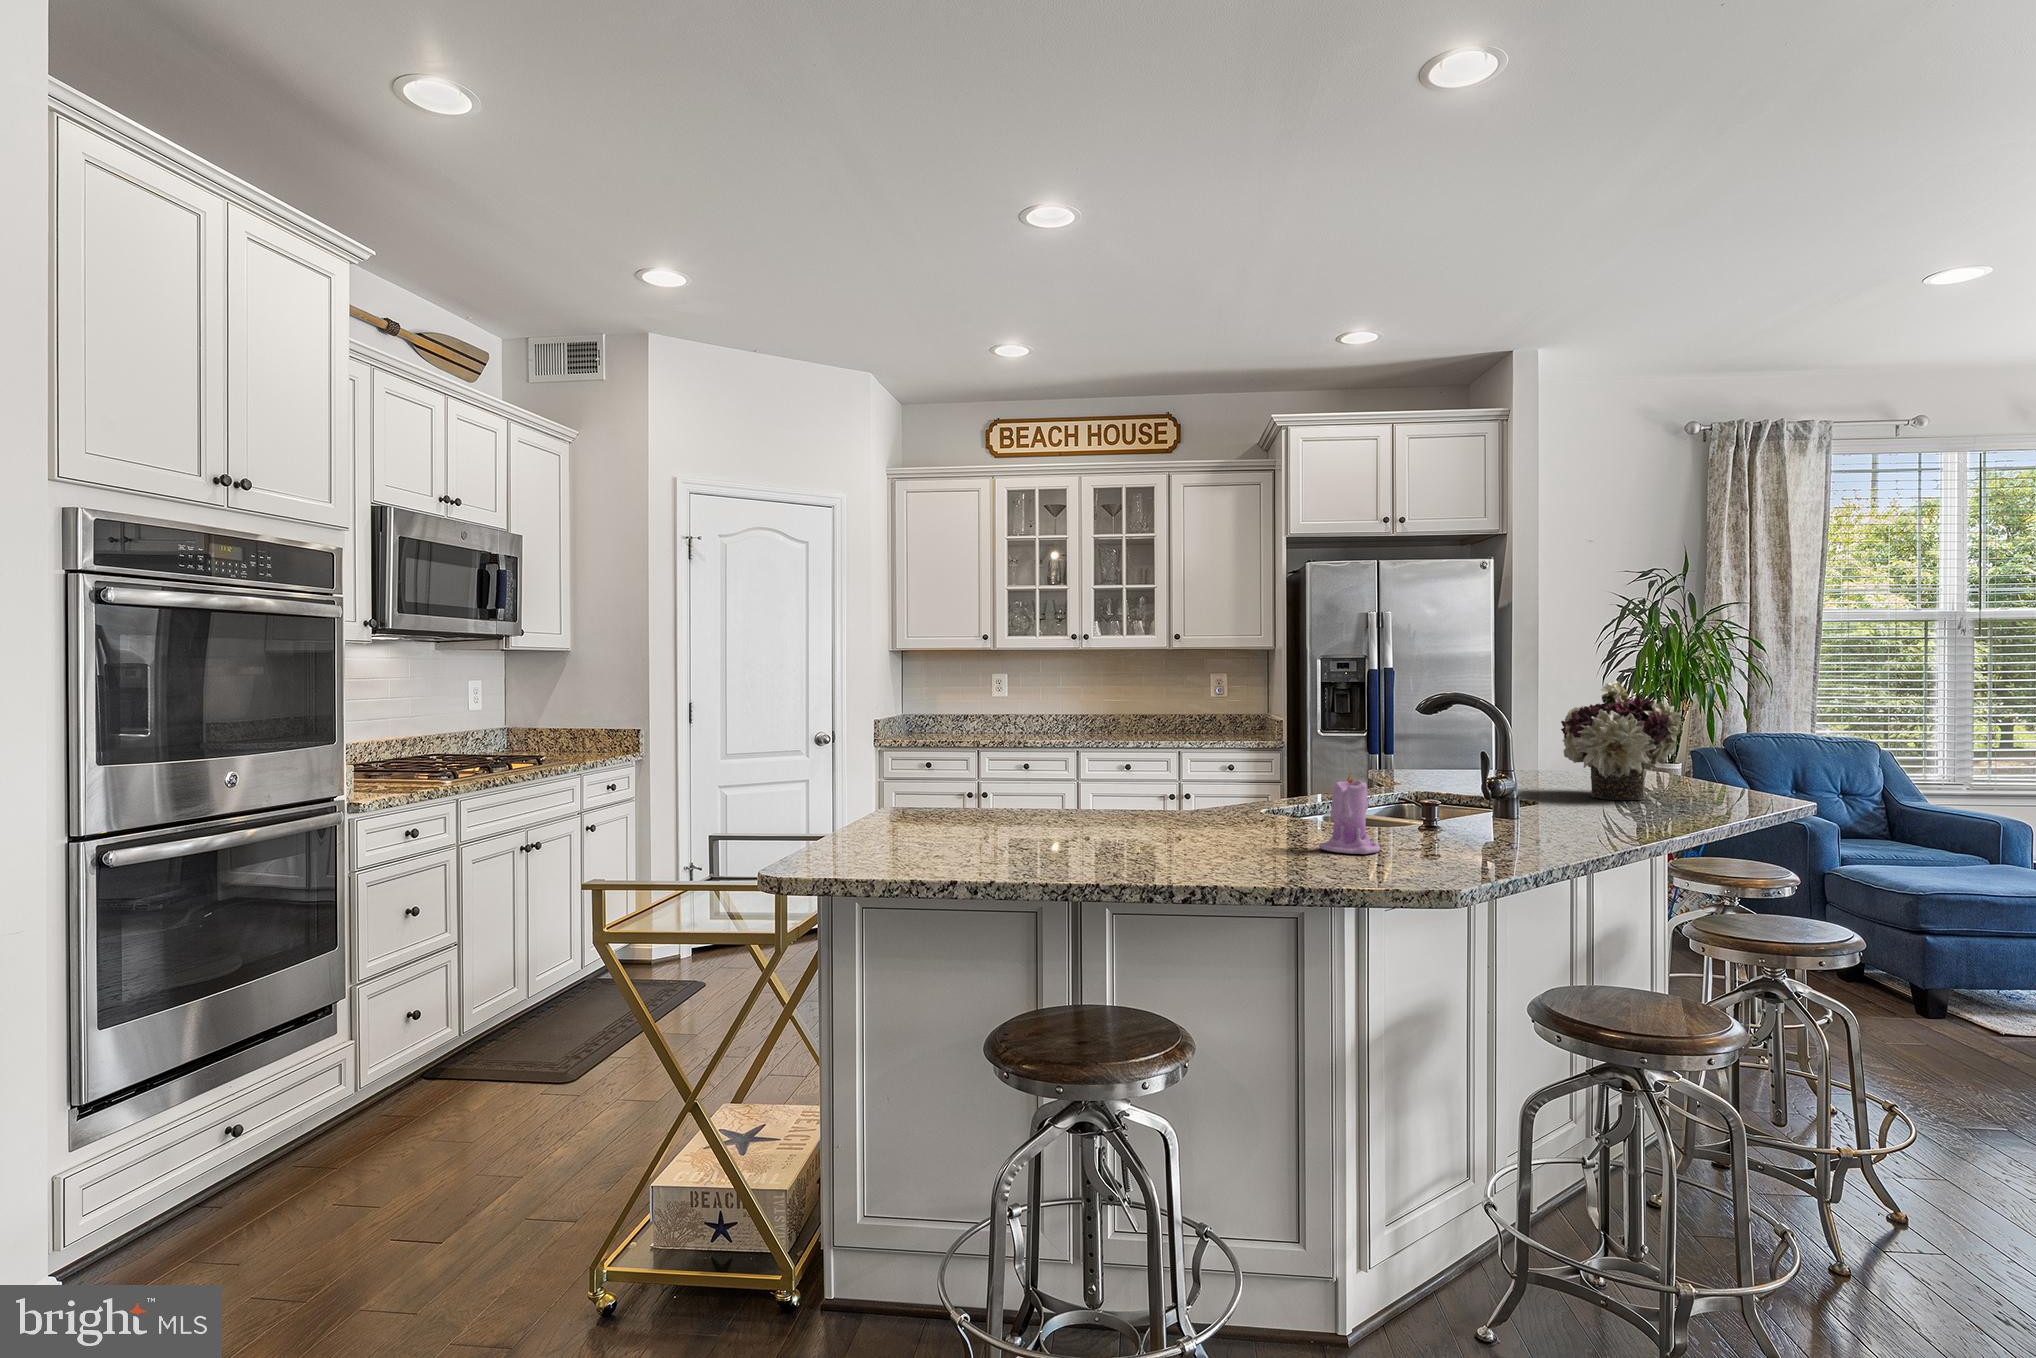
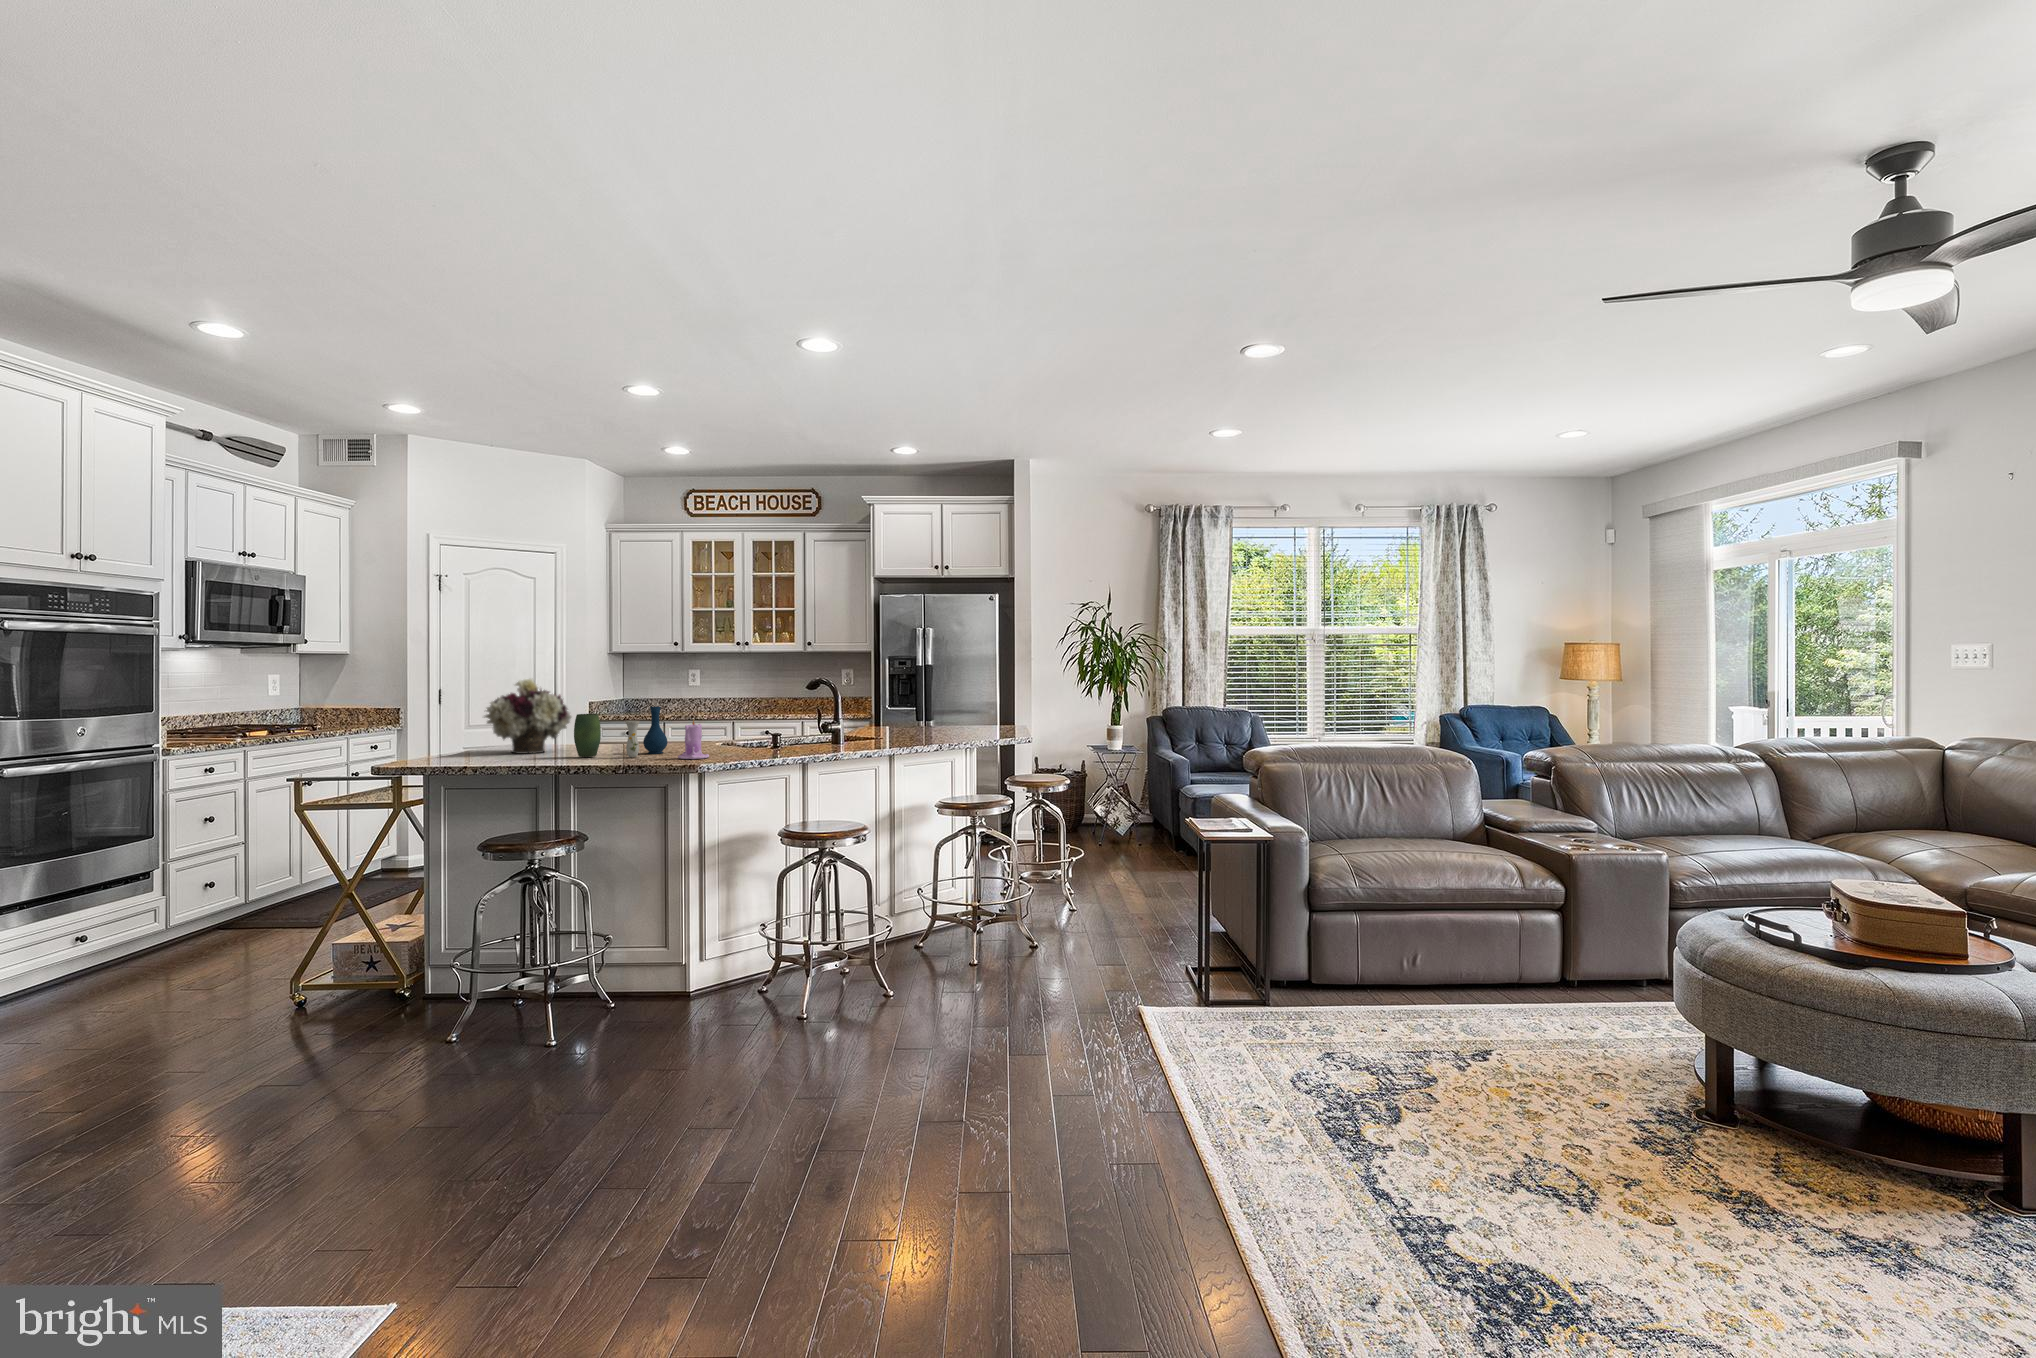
flower arrangement: present [1561,680,1682,800] -> present [484,678,571,754]
vase: none [1094,742,1239,844] -> present [574,707,667,757]

